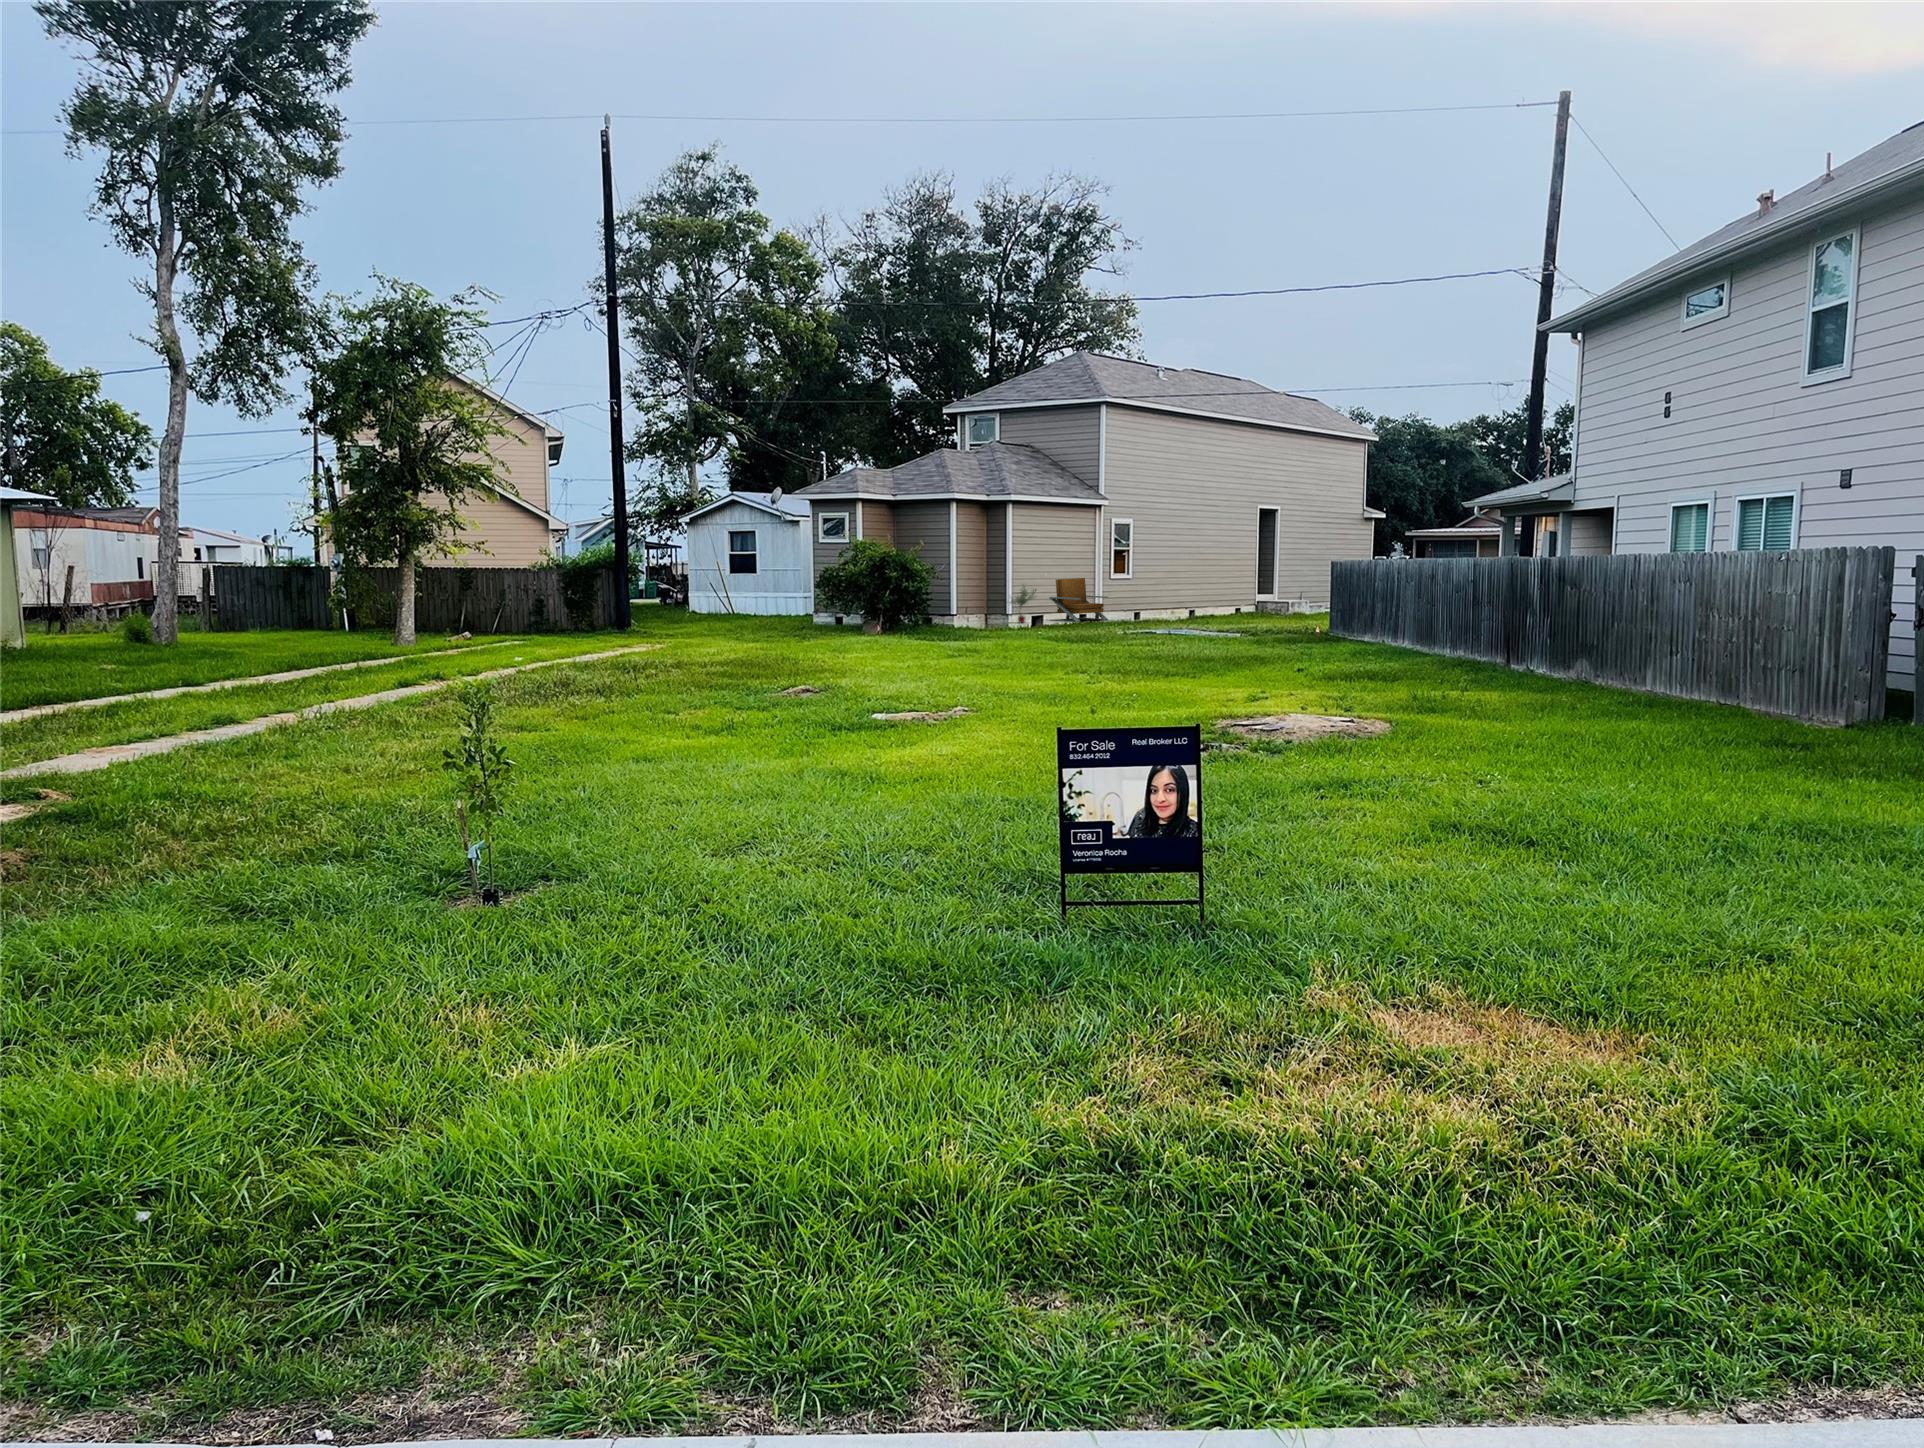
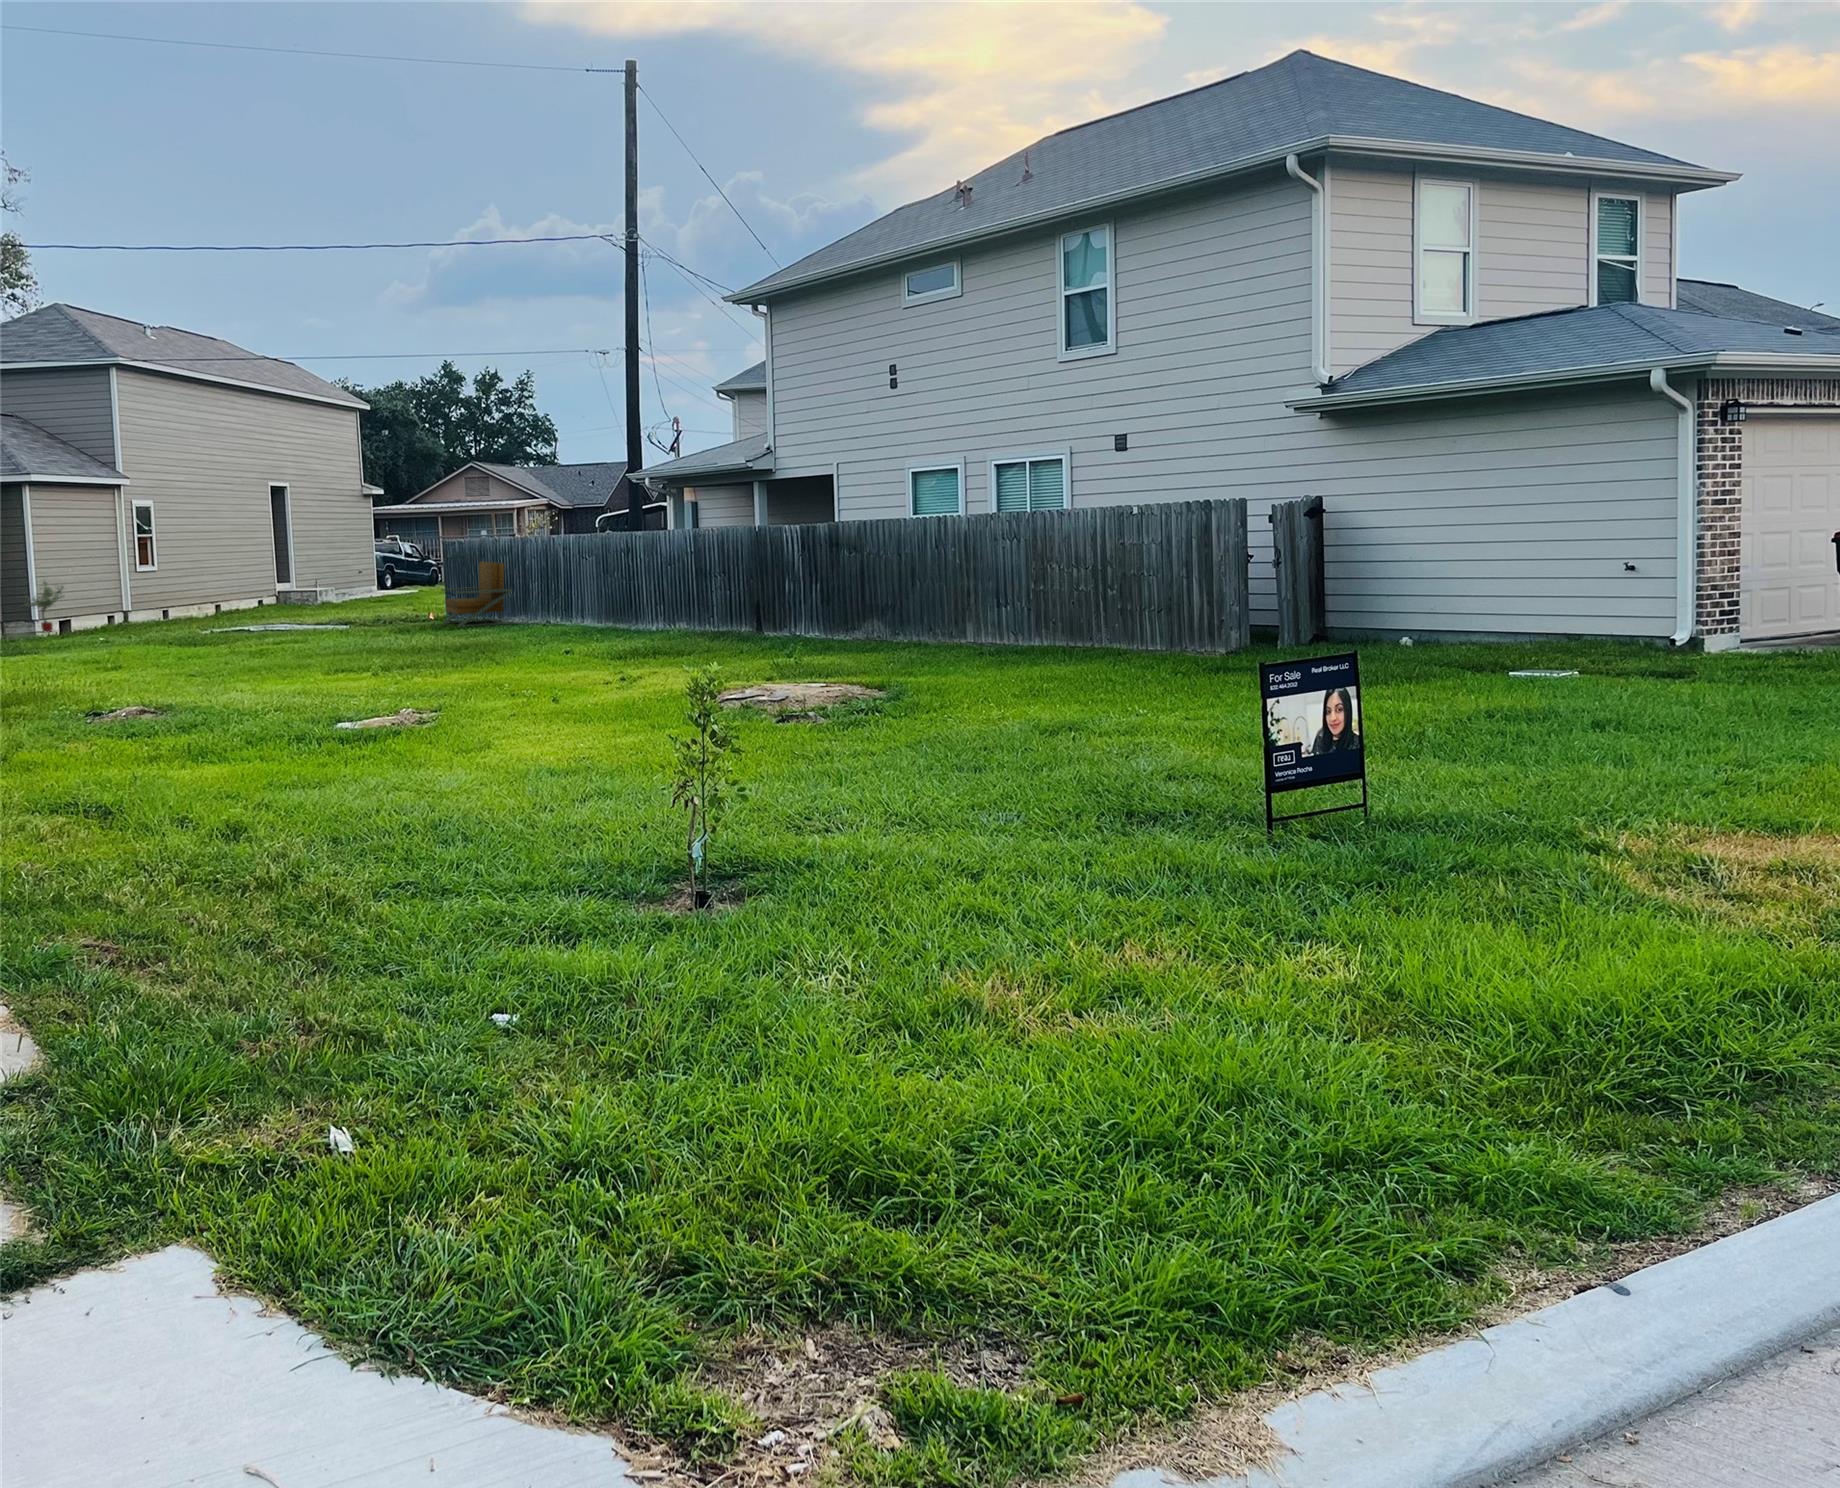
lounge chair: present [1049,578,1108,622] -> present [442,562,512,627]

